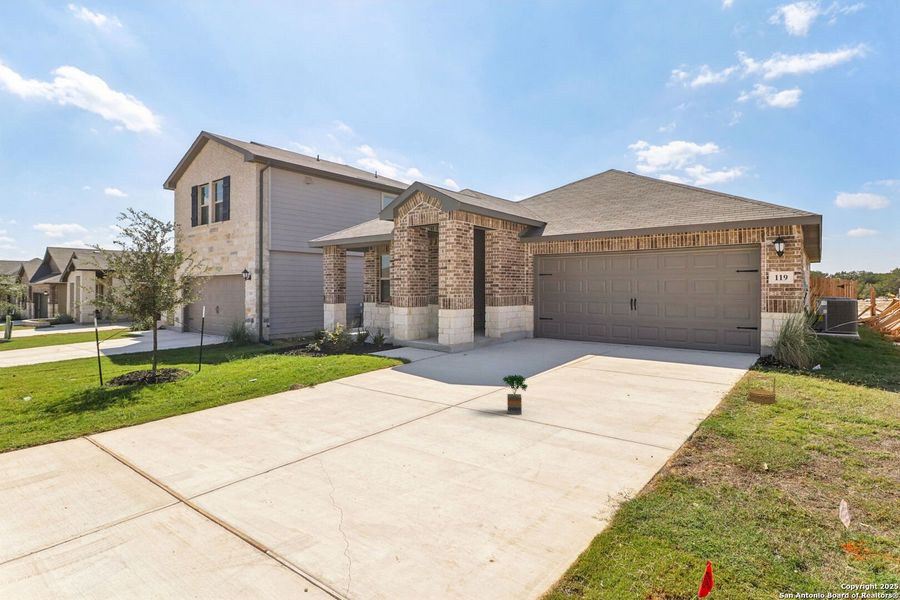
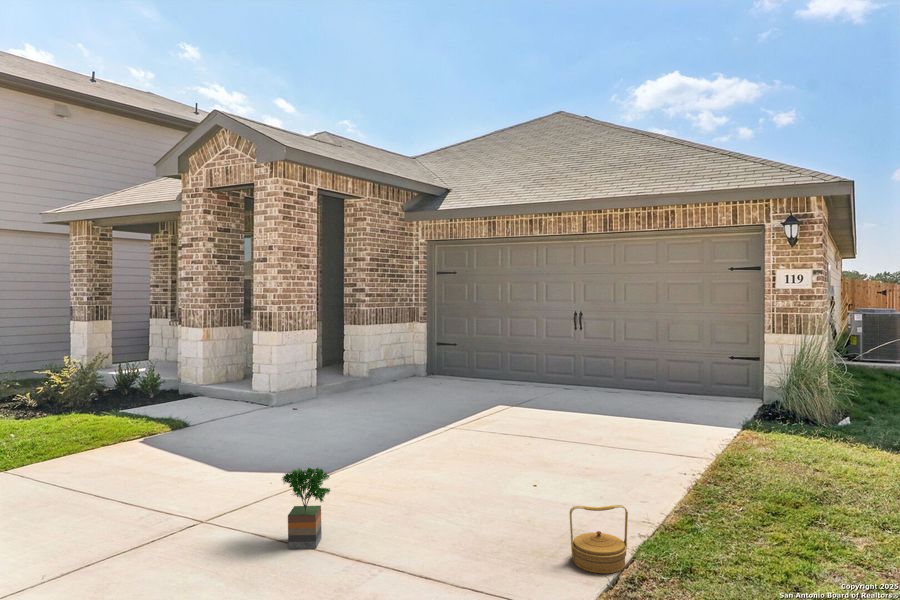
basket: present [748,376,776,404] -> present [570,505,628,574]

